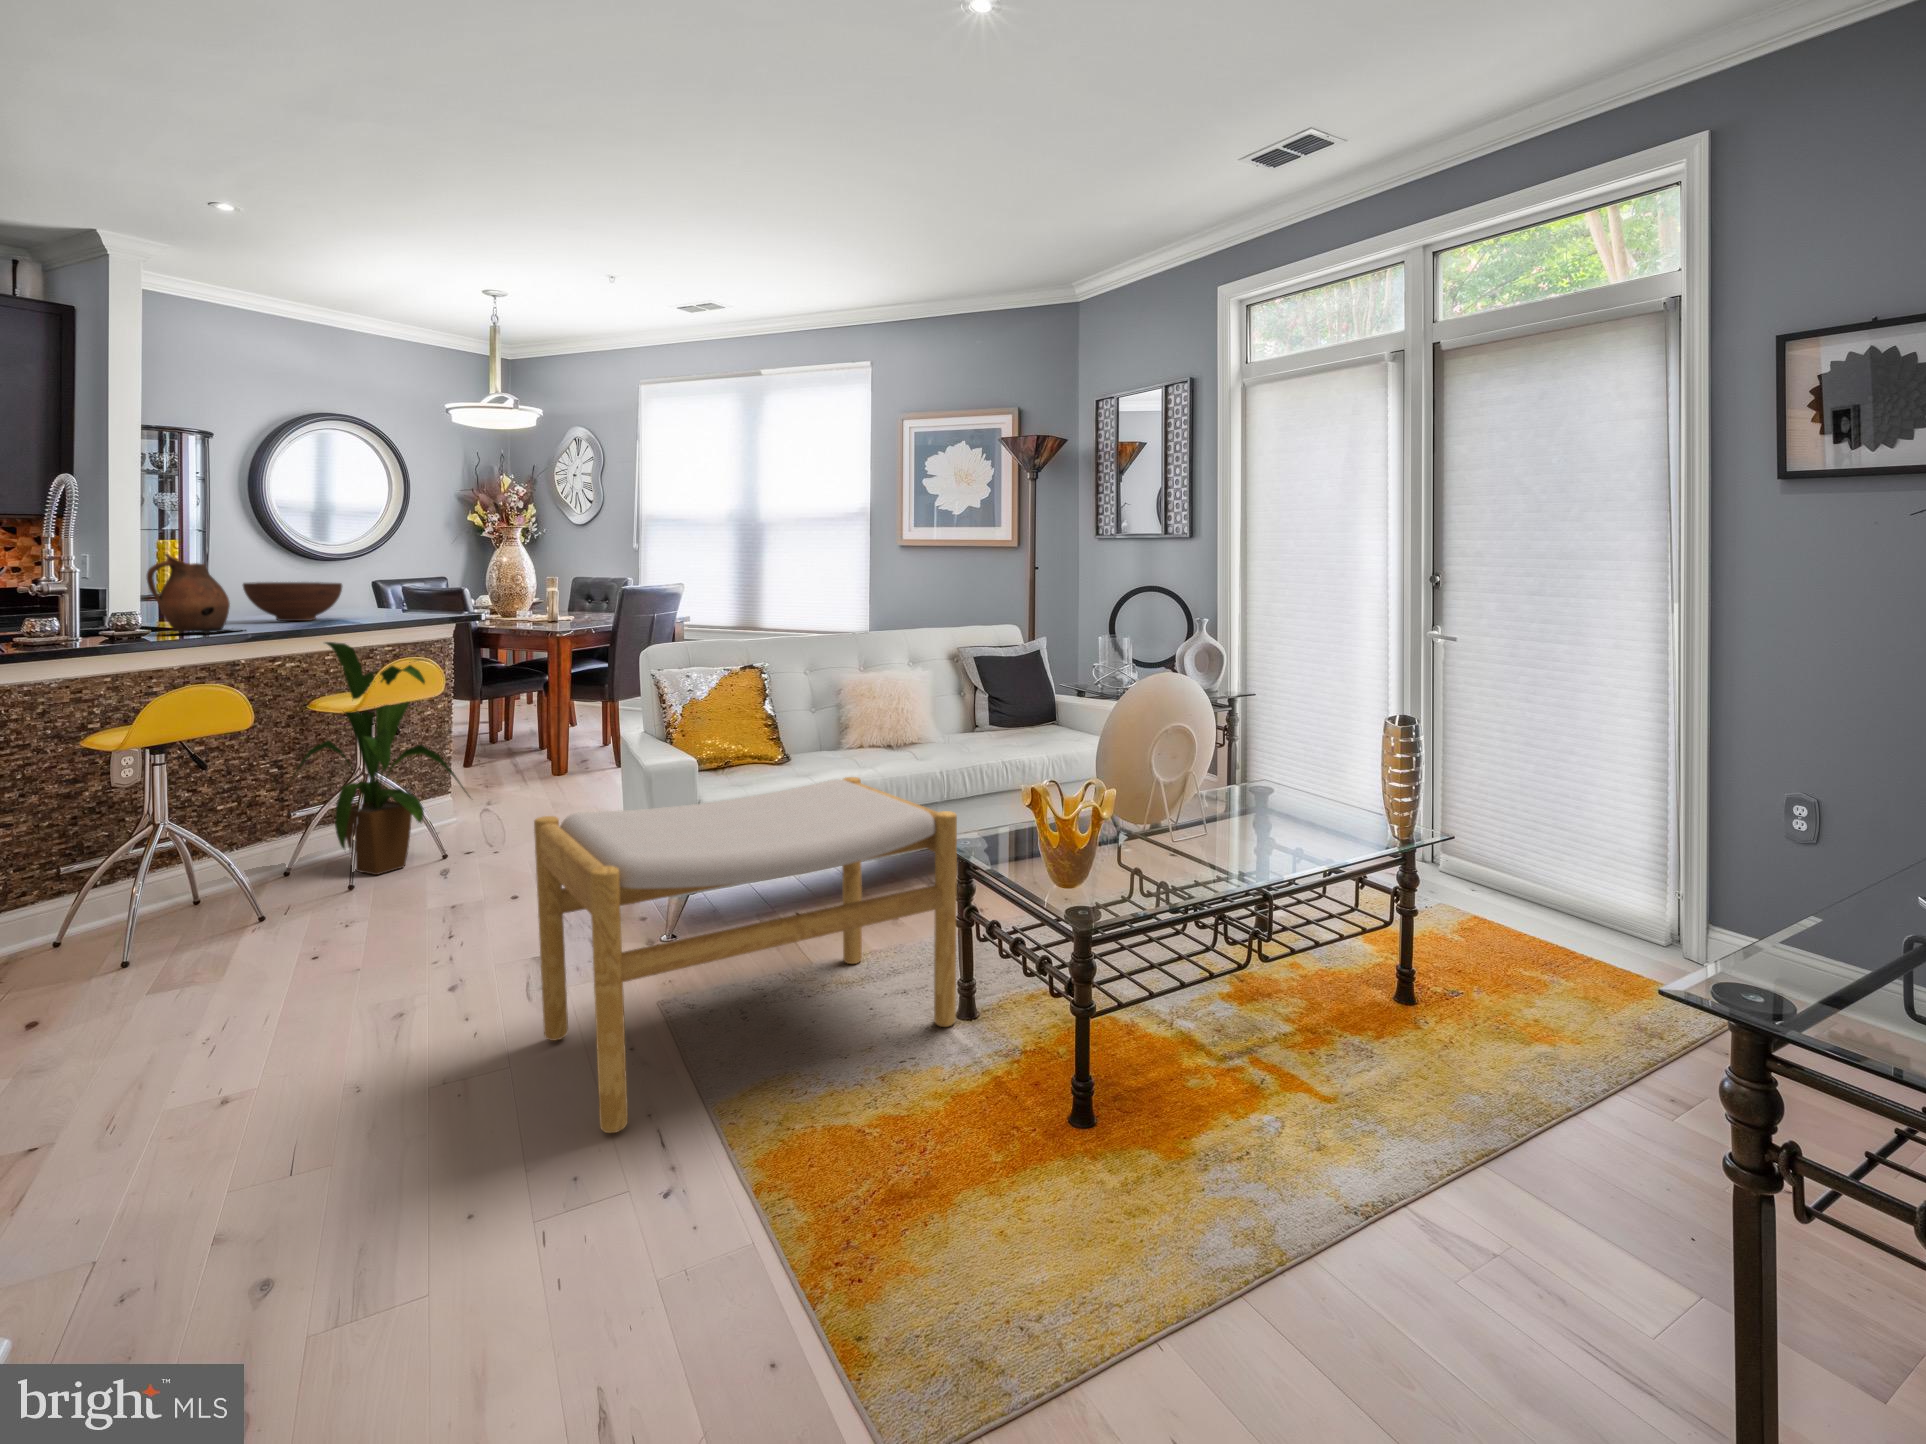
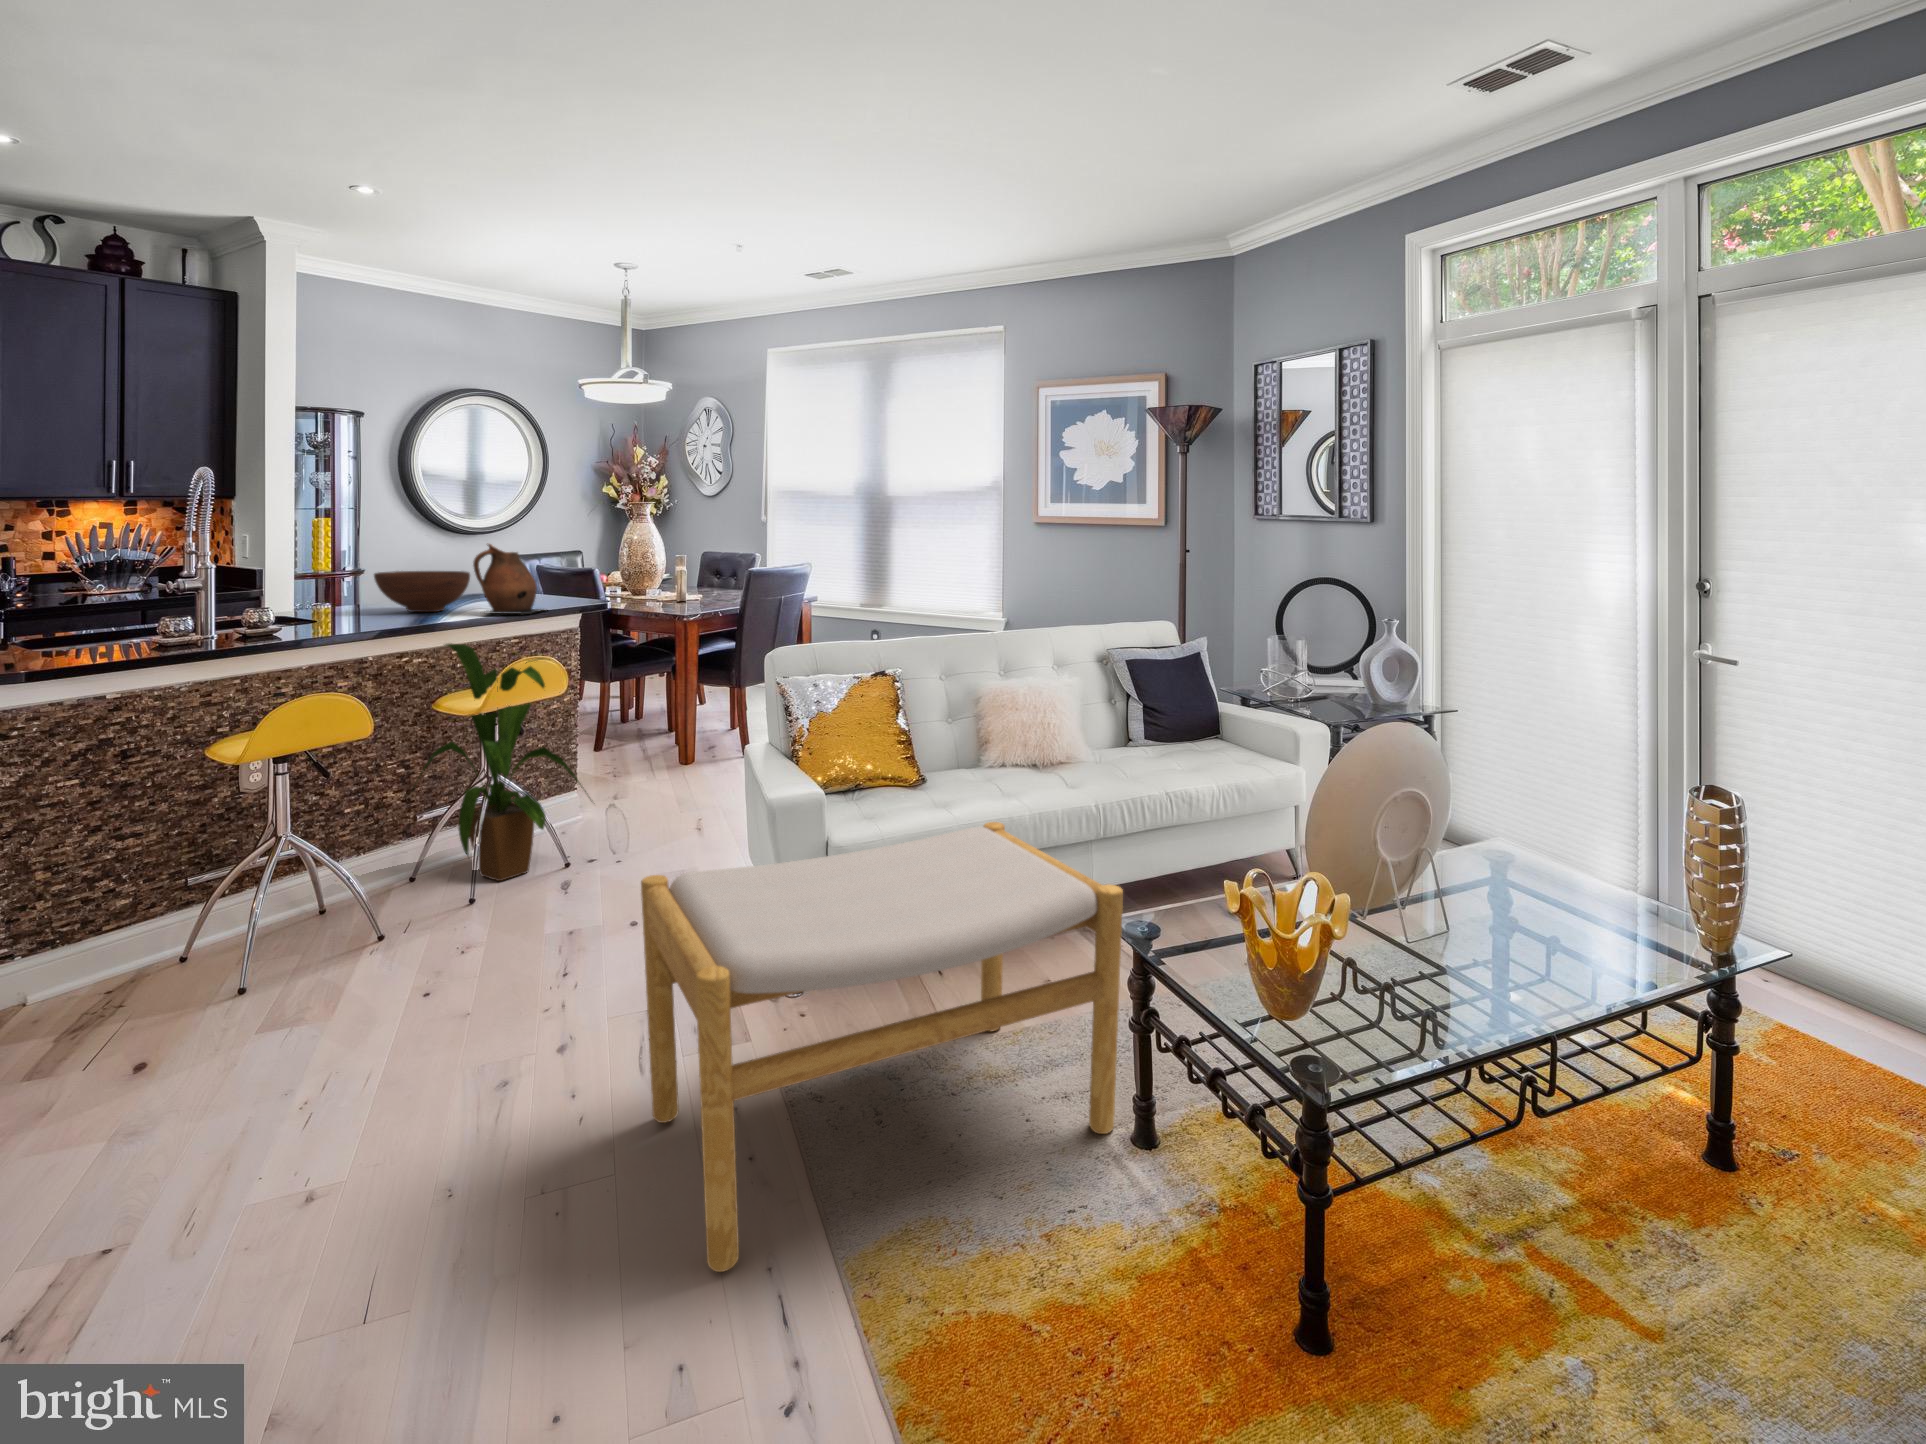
ceramic pitcher: present [147,554,232,633] -> present [473,544,544,615]

